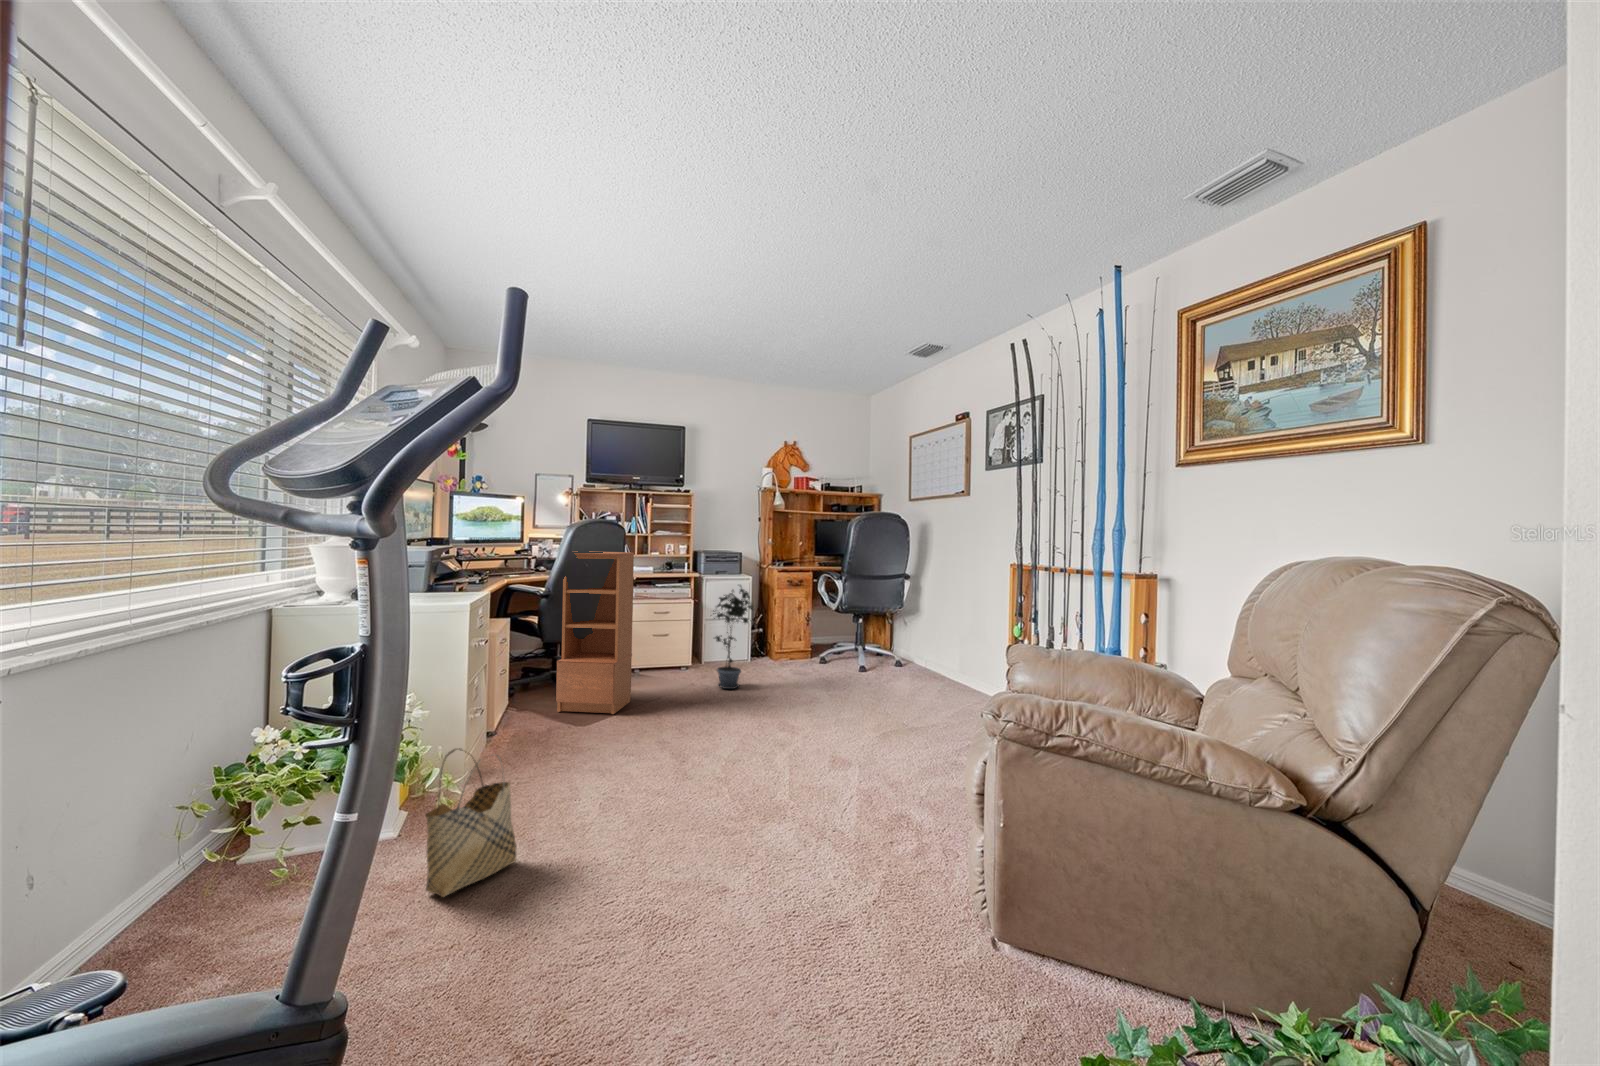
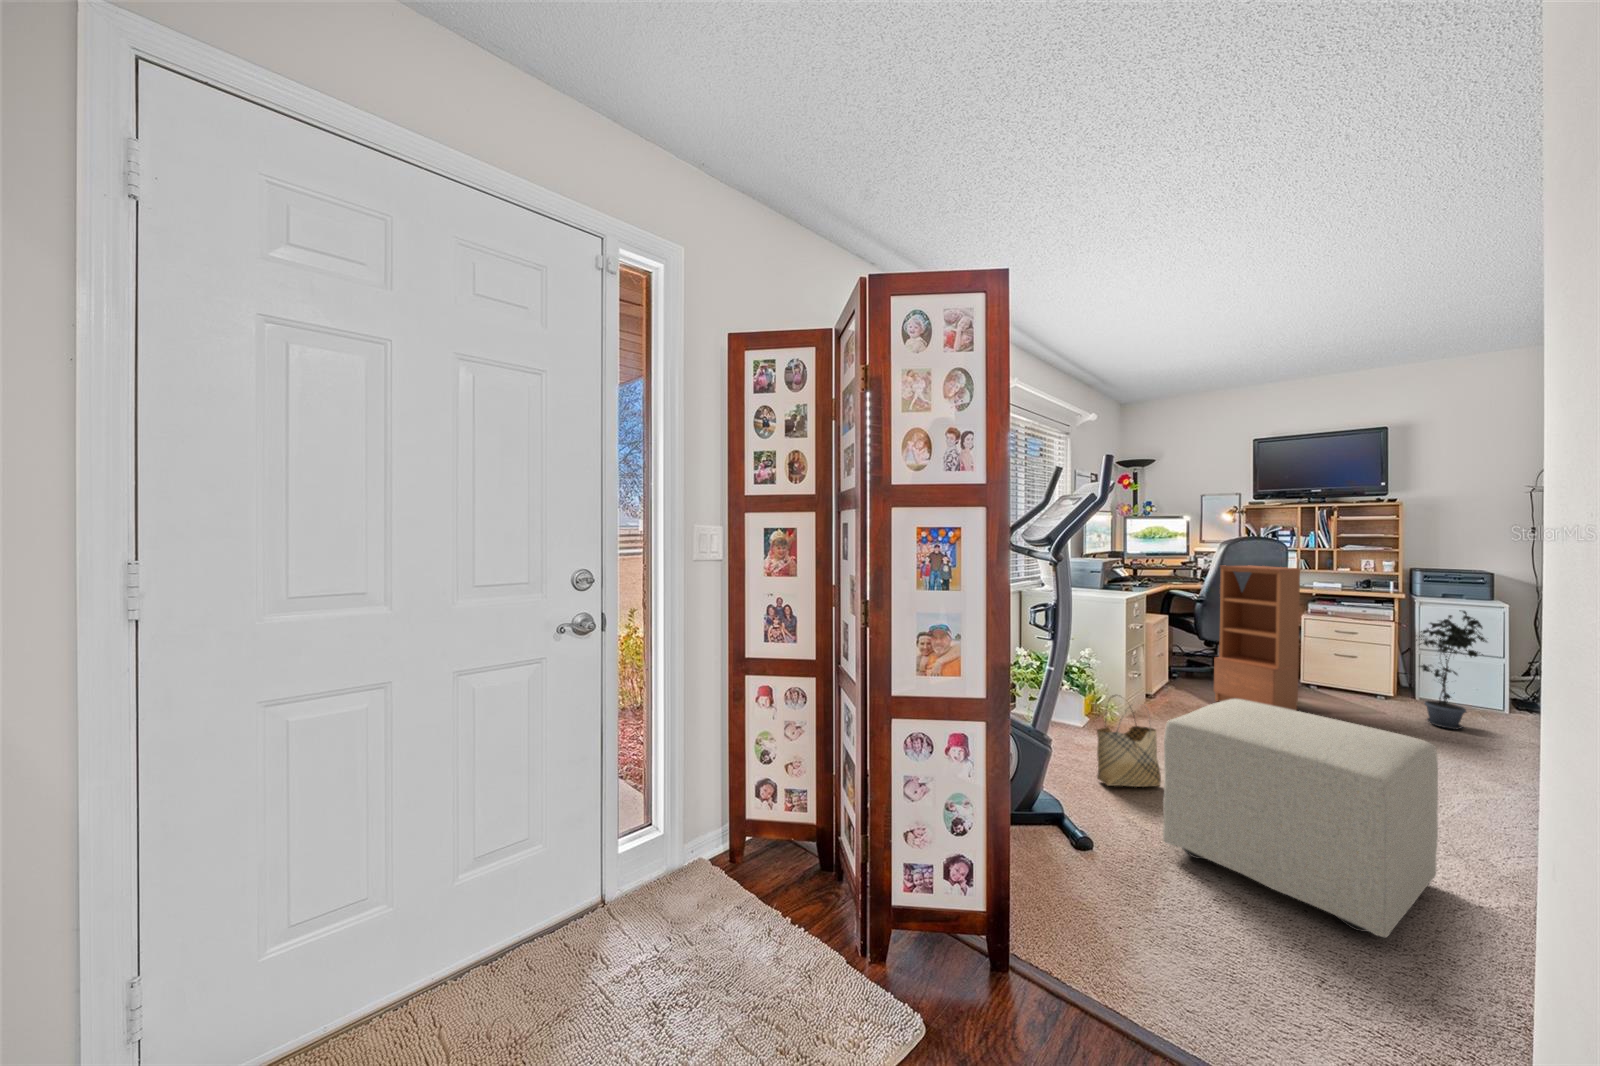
ottoman: none [534,716,775,963] -> present [1163,699,1438,938]

